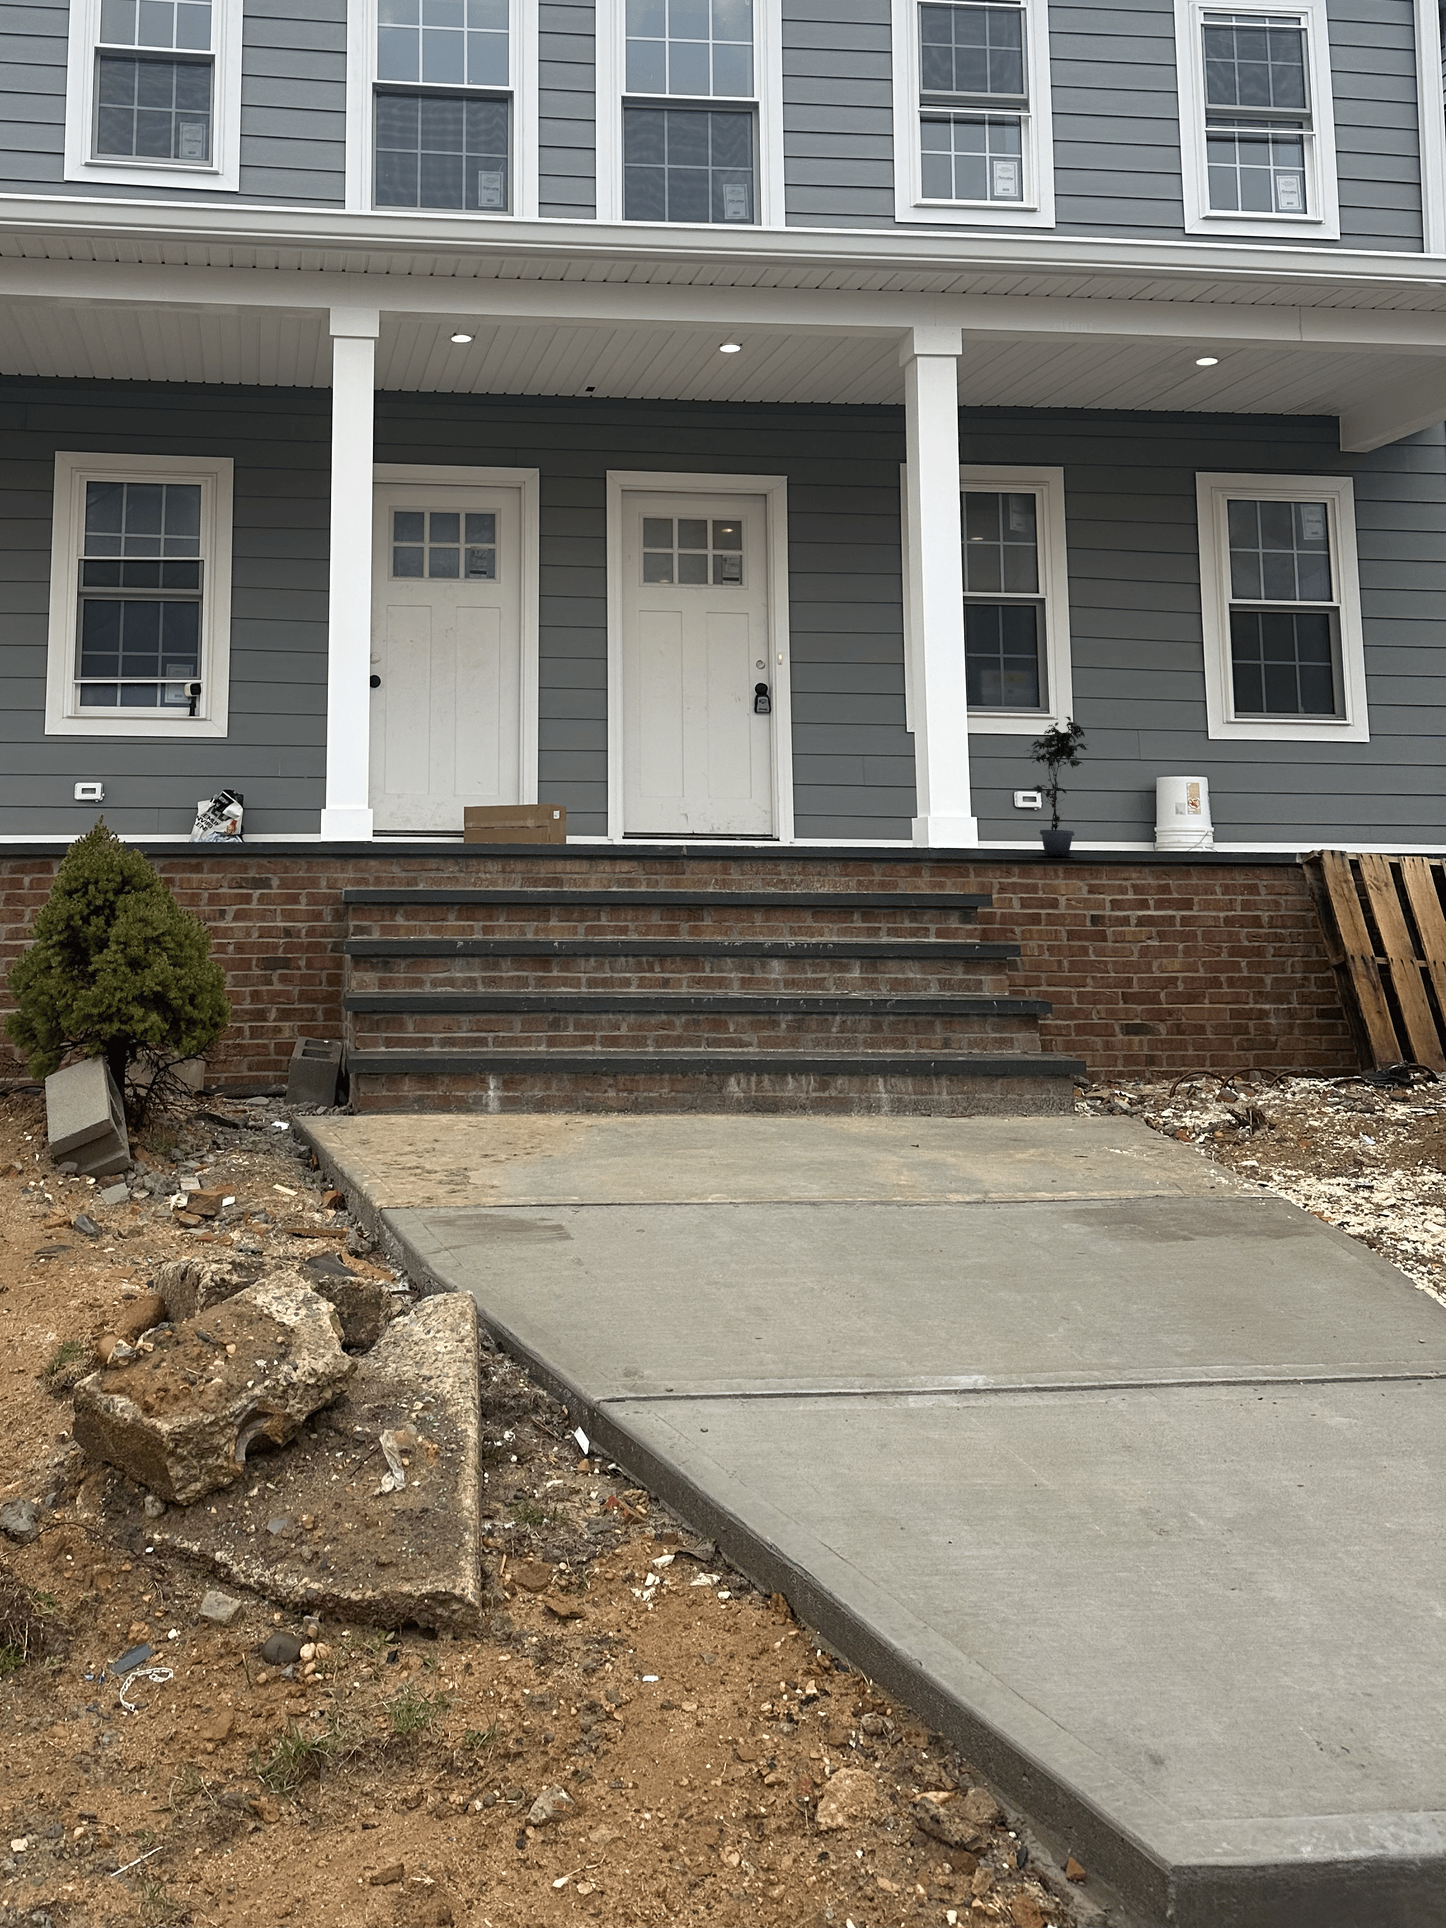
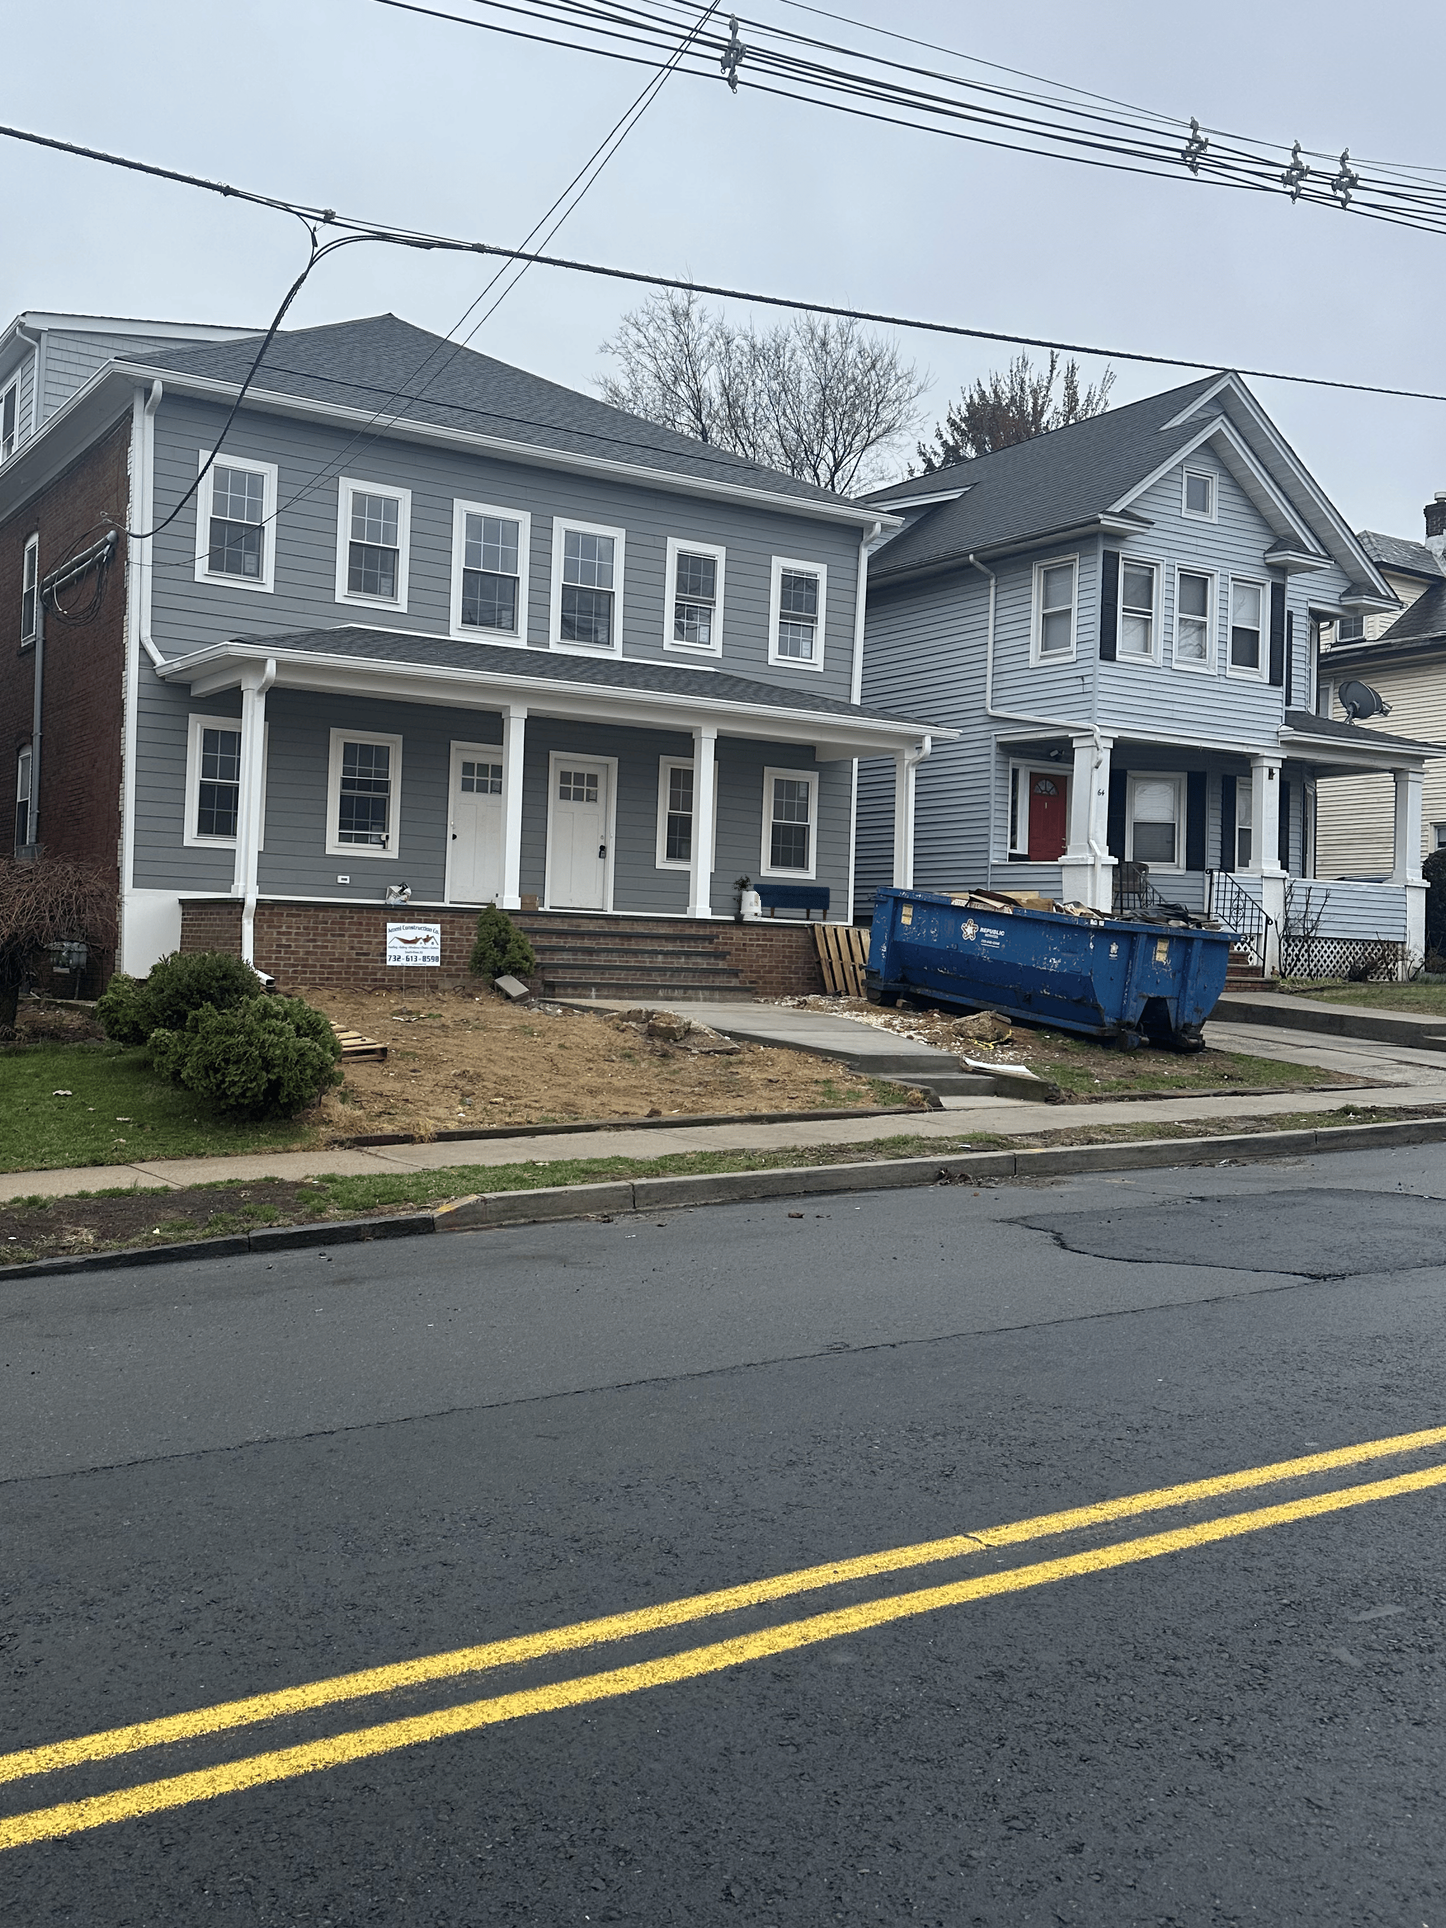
bench: none [1183,754,1400,841] -> present [753,884,830,920]

